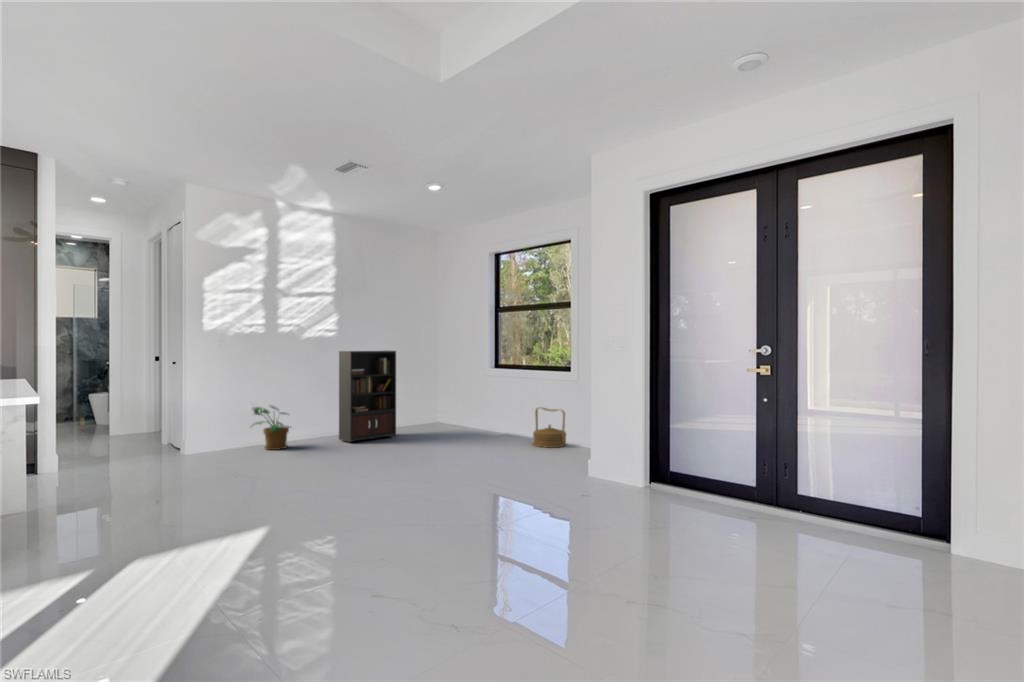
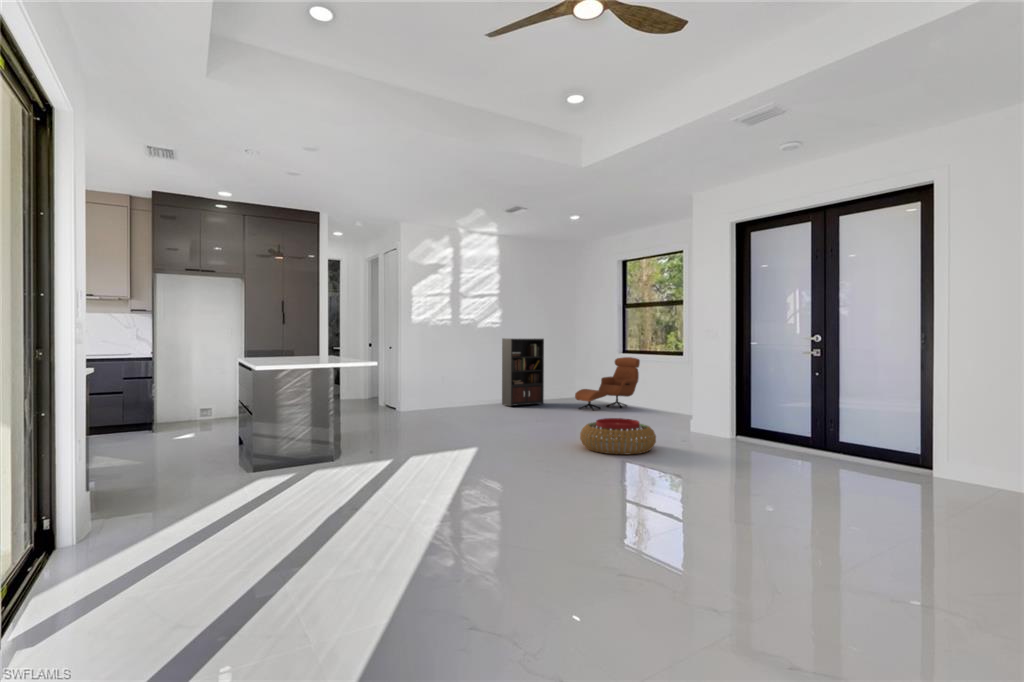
armchair: none [437,373,517,444] -> present [575,357,640,410]
potted plant: present [252,406,291,450] -> none [442,377,471,409]
woven basket: present [533,407,566,448] -> none [651,384,678,415]
pouf: none [439,474,555,540] -> present [580,418,656,455]

